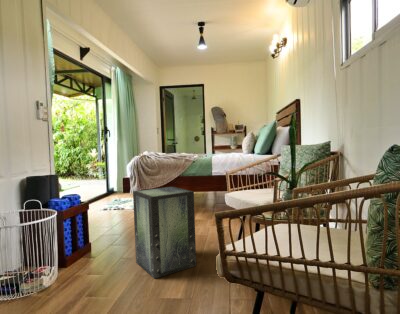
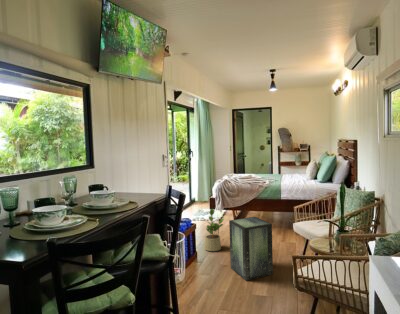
potted plant: none [106,183,135,243] -> present [205,209,224,251]

